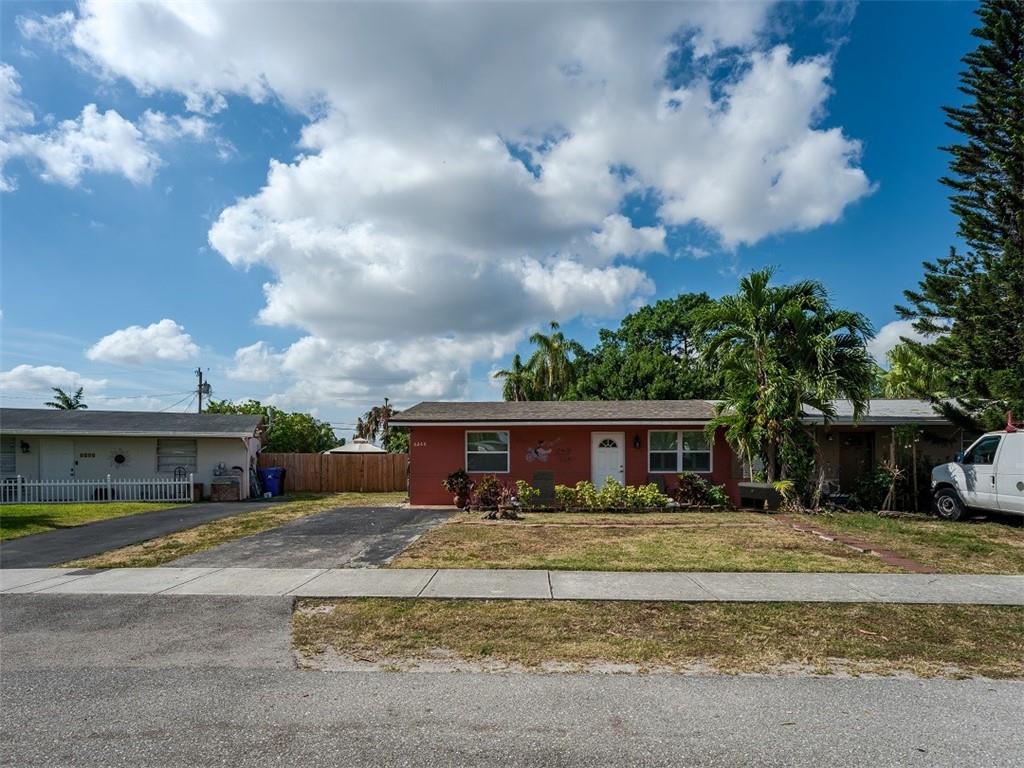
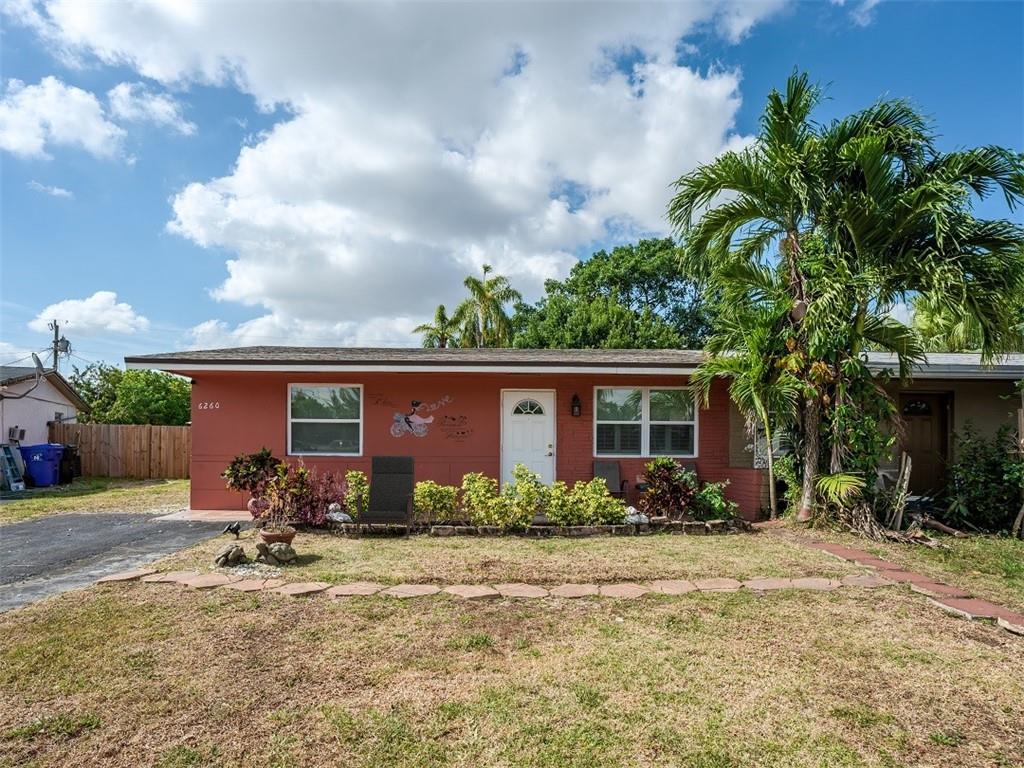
storage bench: present [738,482,781,514] -> none [753,476,841,540]

